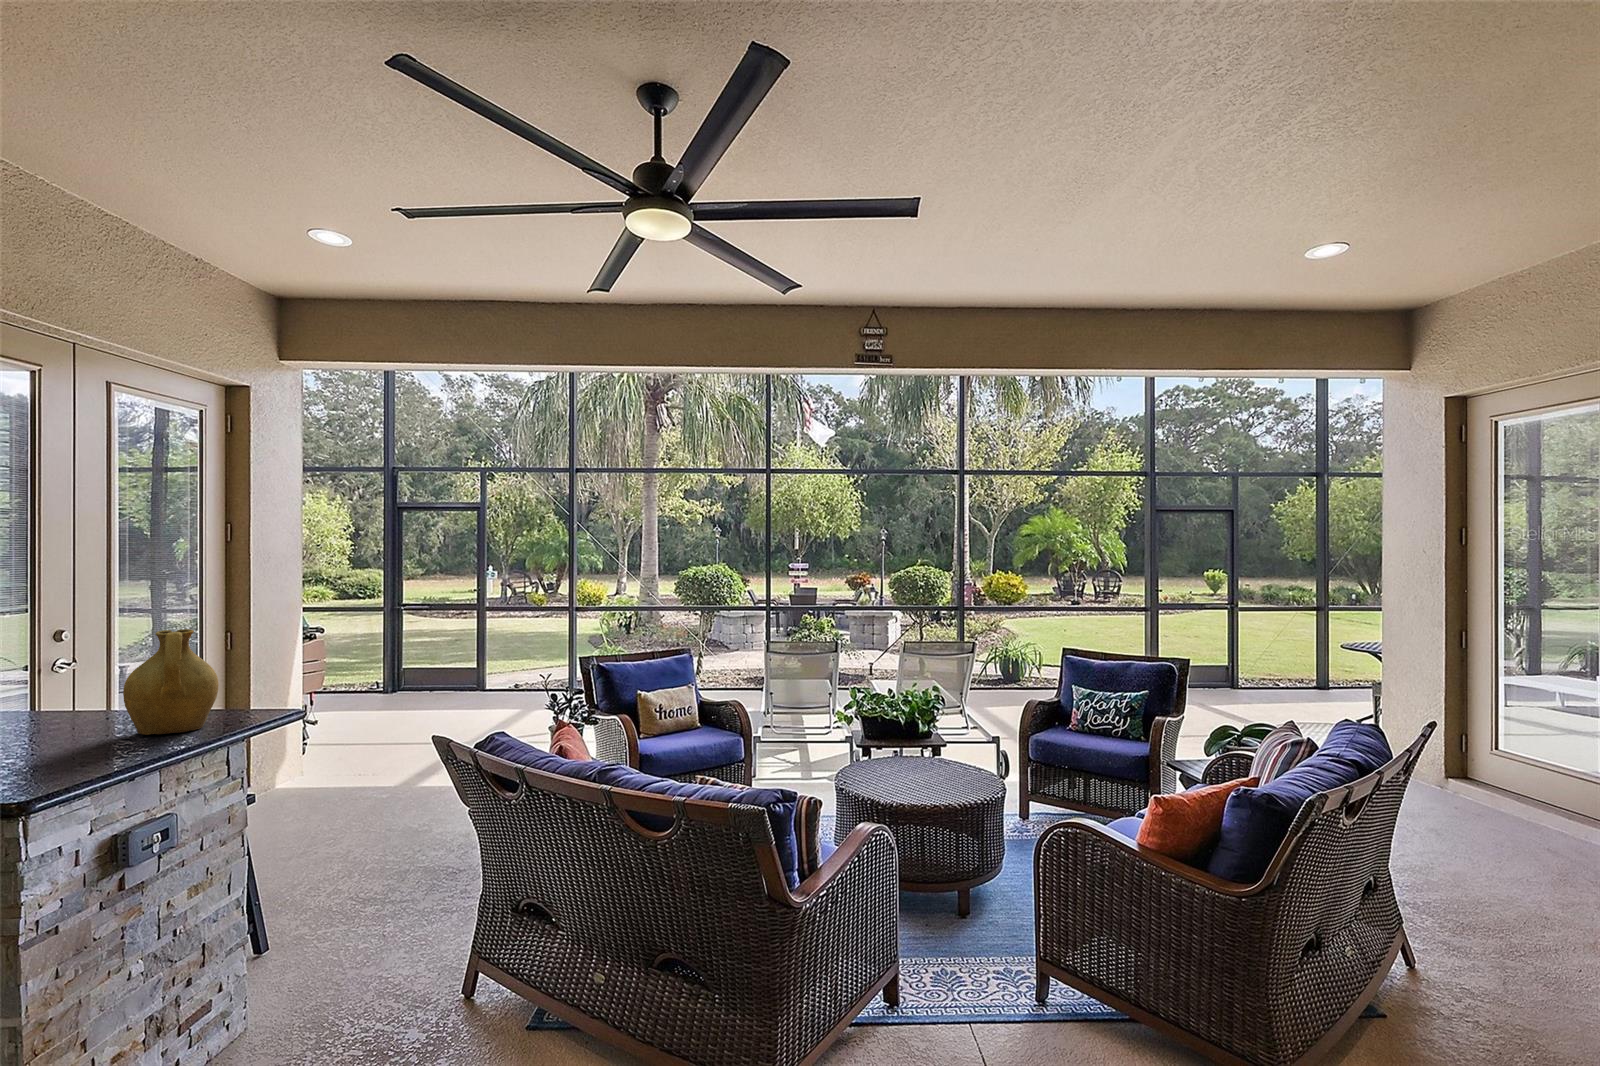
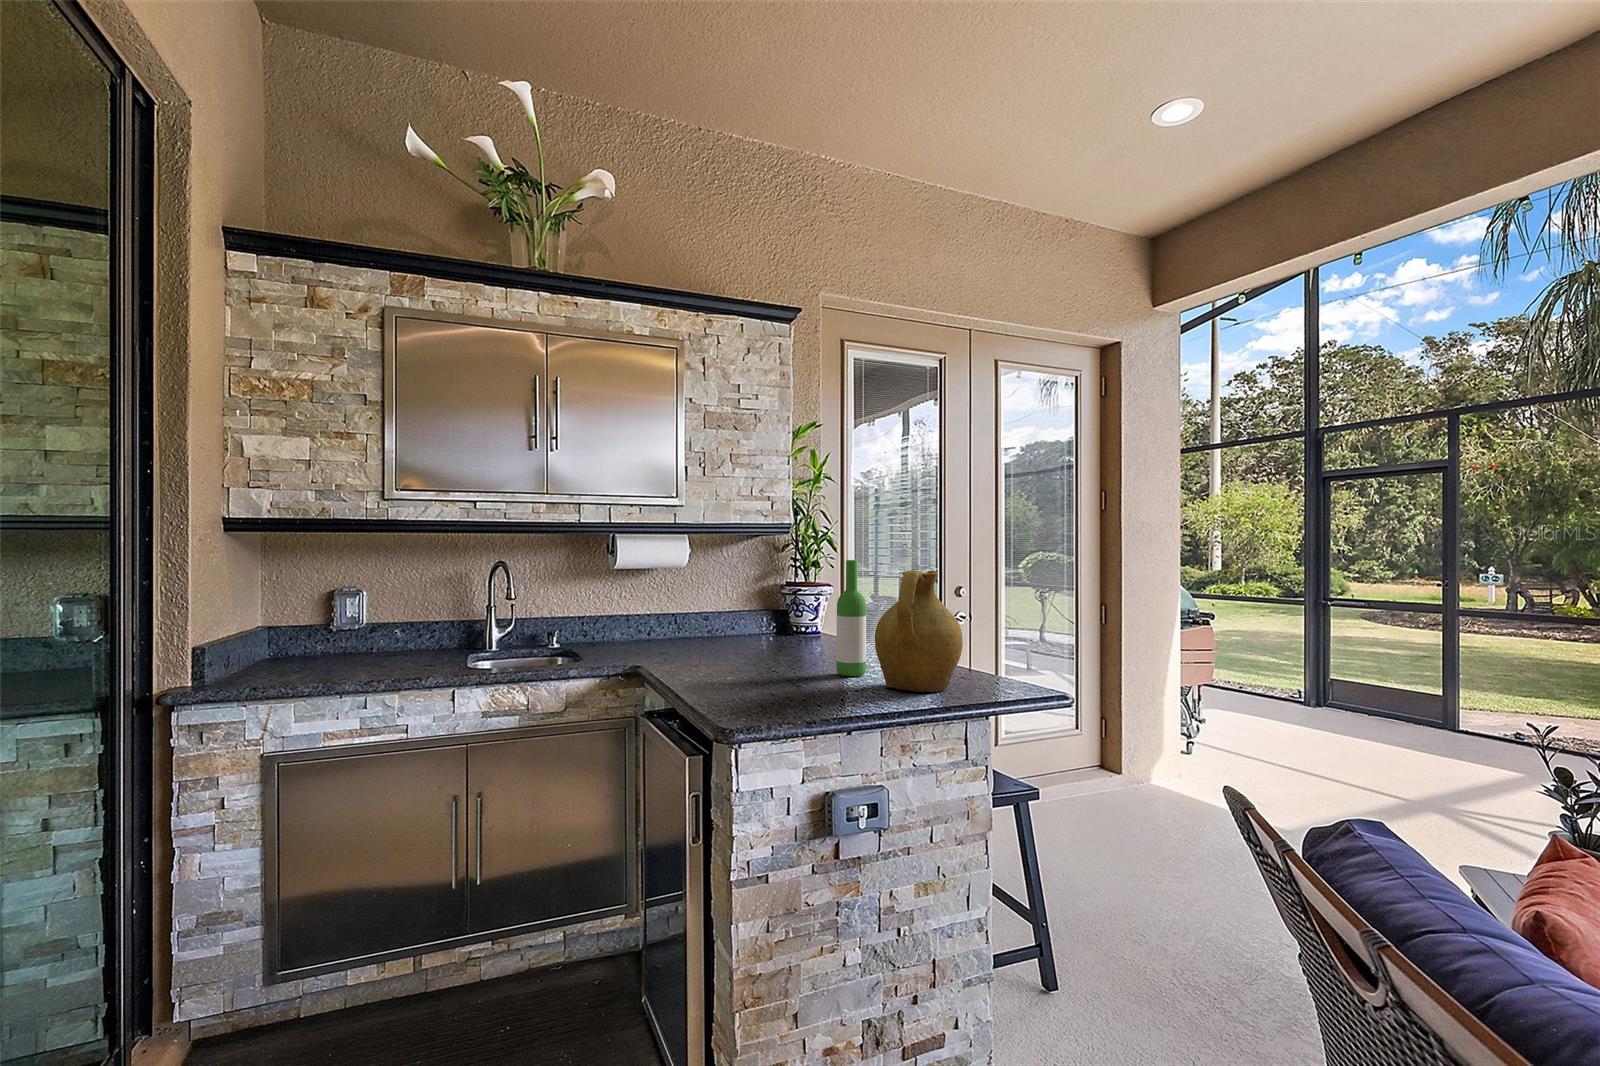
wine bottle: none [55,625,93,737] -> present [836,560,866,676]

